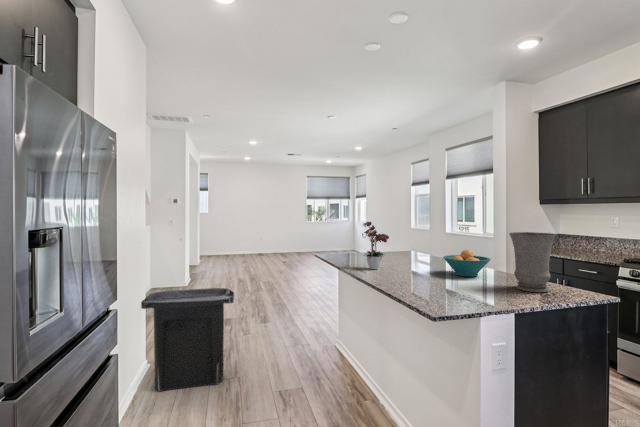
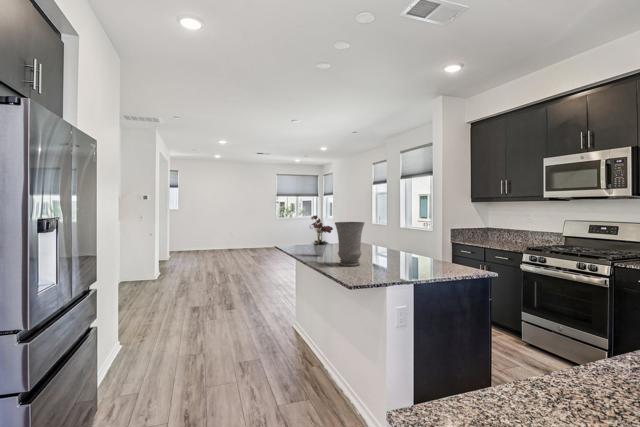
vase: present [509,232,556,292] -> present [335,222,364,266]
fruit bowl: present [443,250,491,277] -> none [375,238,412,260]
trash can: present [141,288,234,391] -> none [114,275,199,366]

